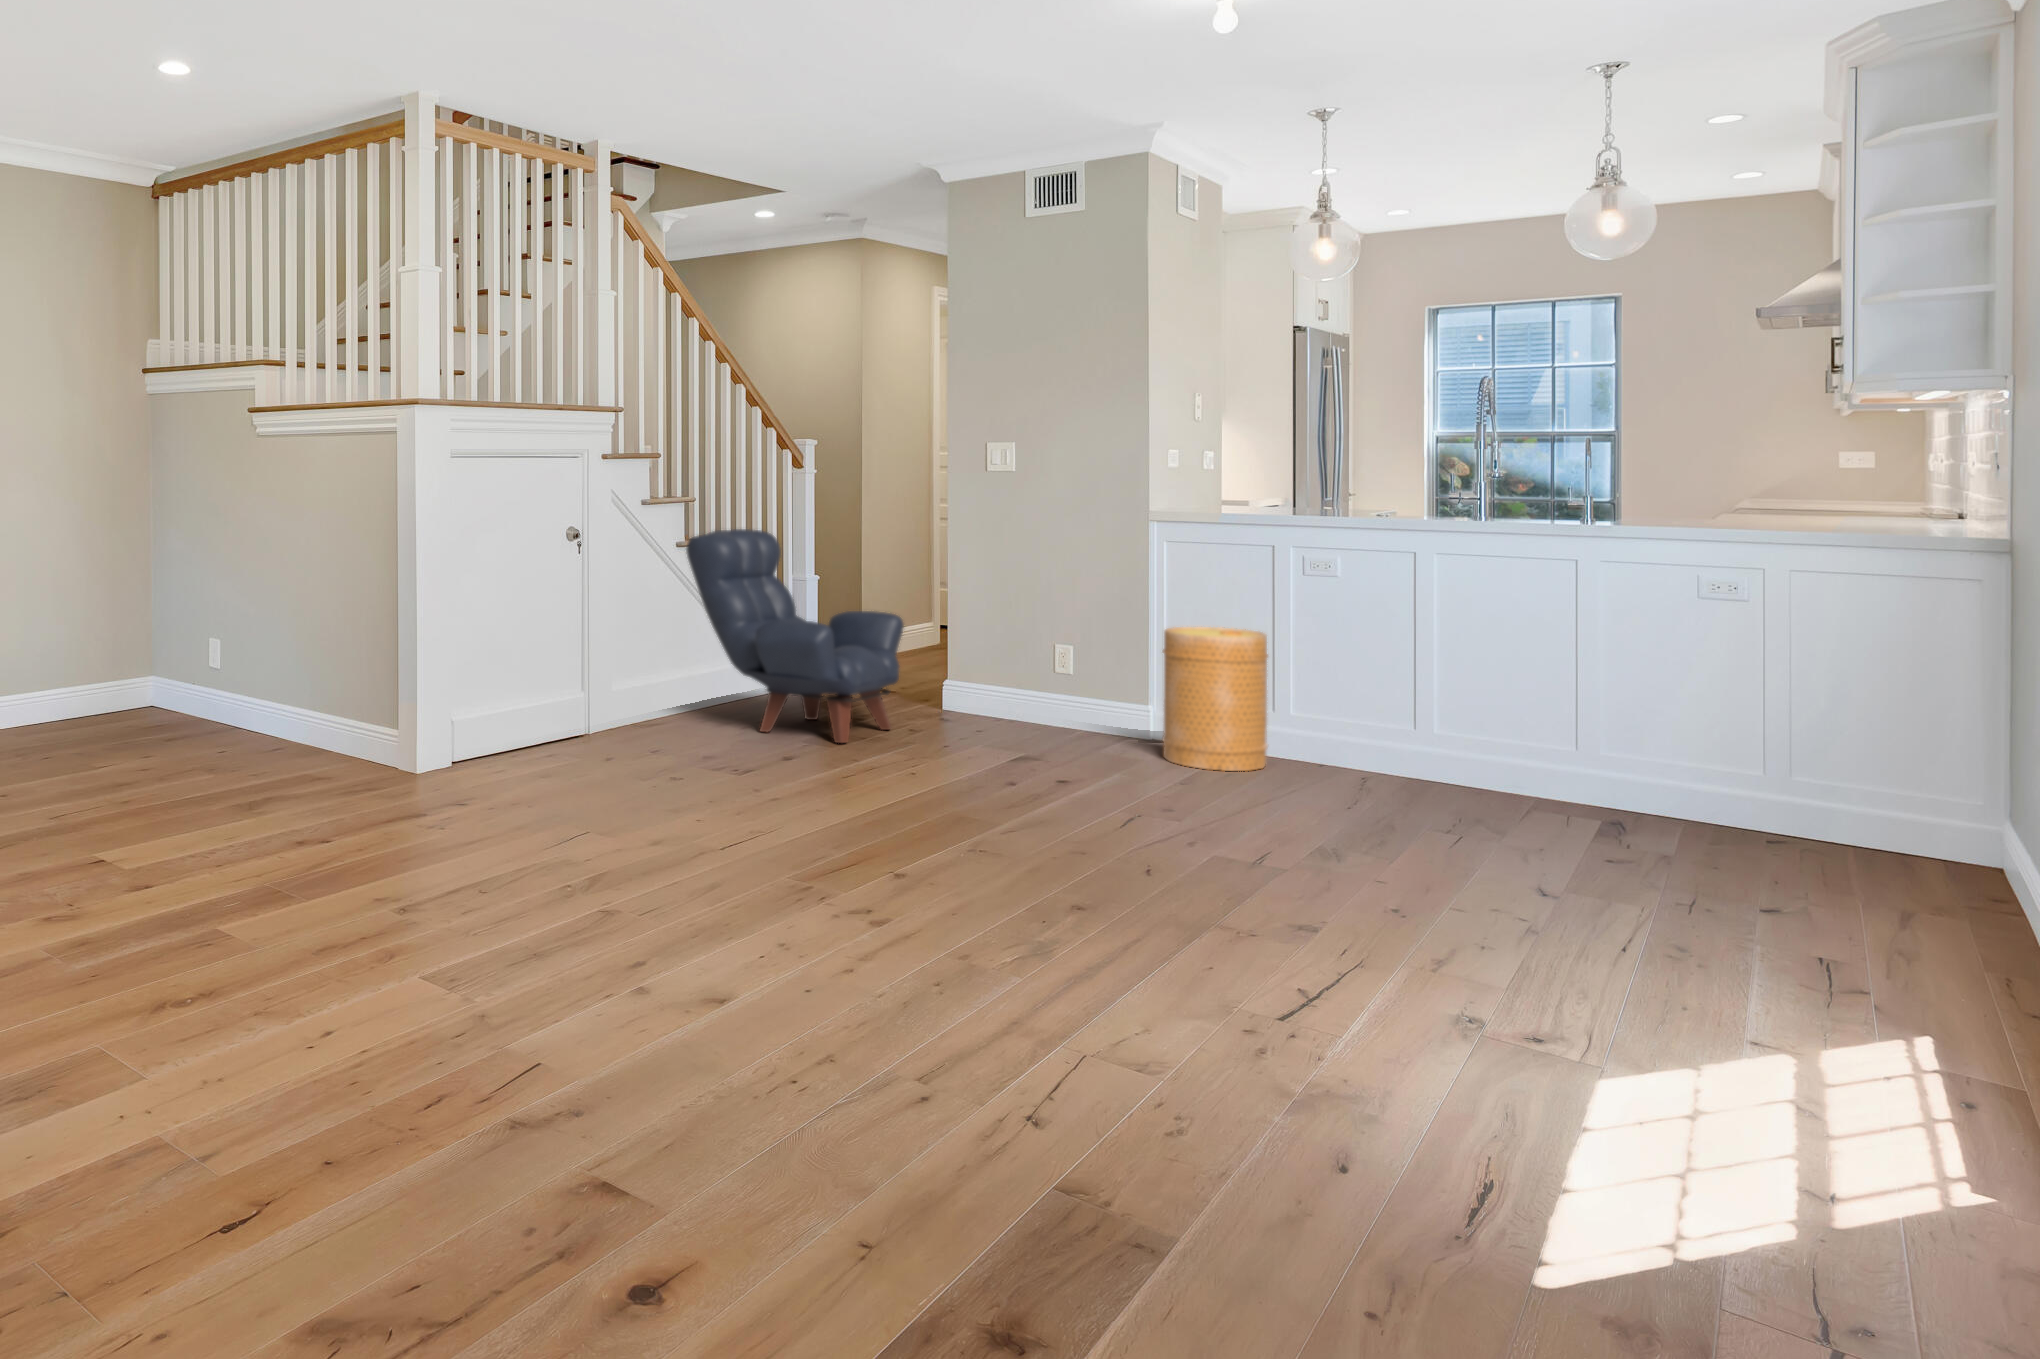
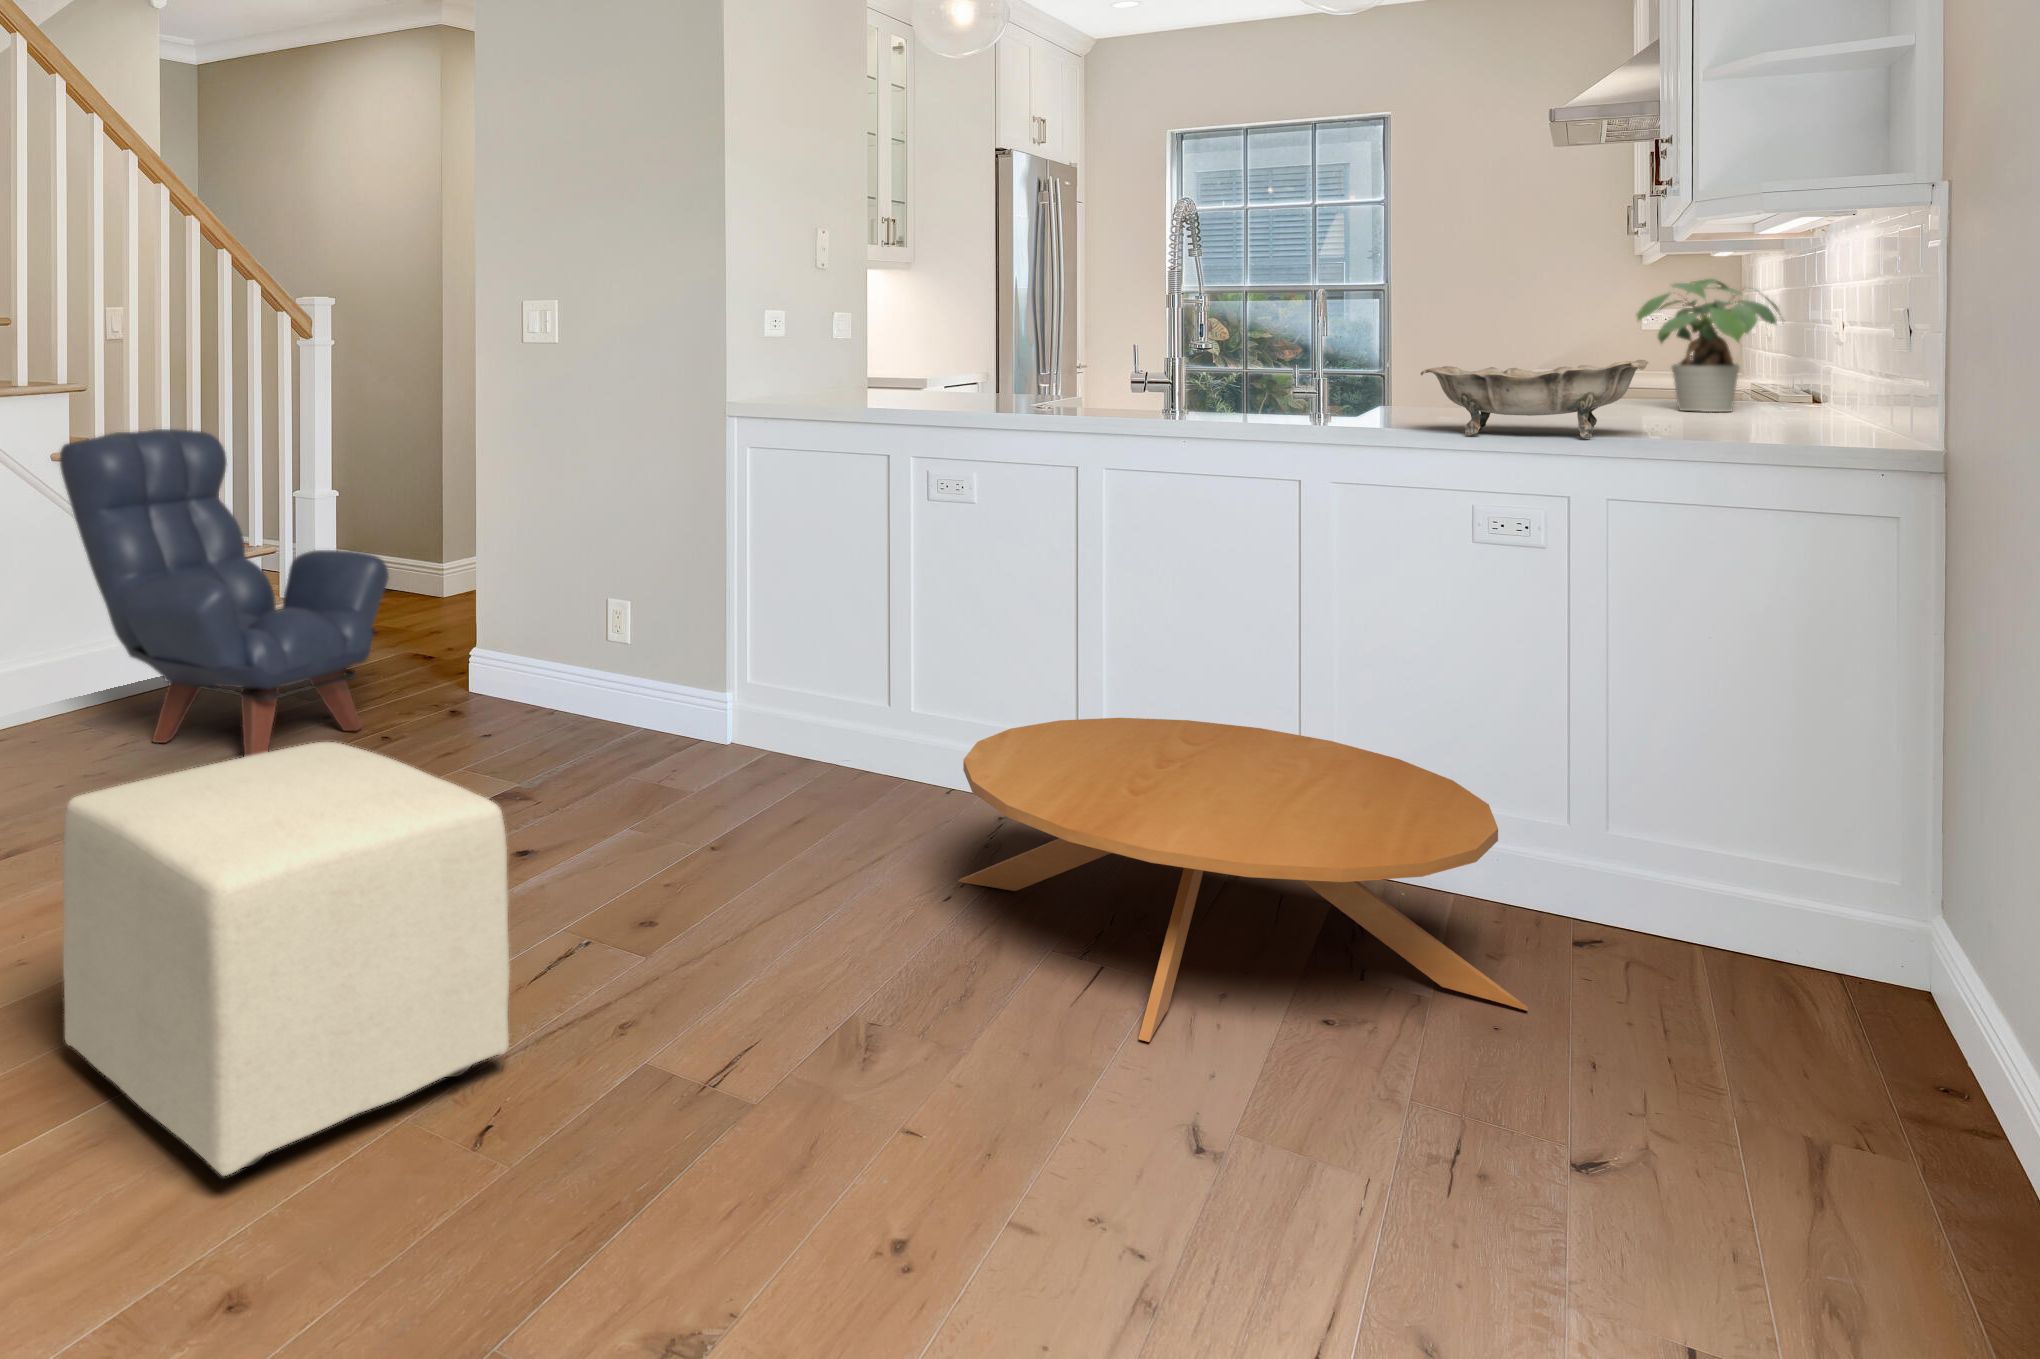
potted plant: none [1814,431,1924,521] -> present [1637,279,1785,412]
decorative bowl: none [1659,484,1812,533] -> present [1421,360,1649,439]
basket: present [1162,627,1268,771] -> none [723,575,871,806]
ottoman: none [893,695,1141,881] -> present [63,742,510,1176]
coffee table: none [1350,710,1731,862] -> present [958,718,1528,1042]

